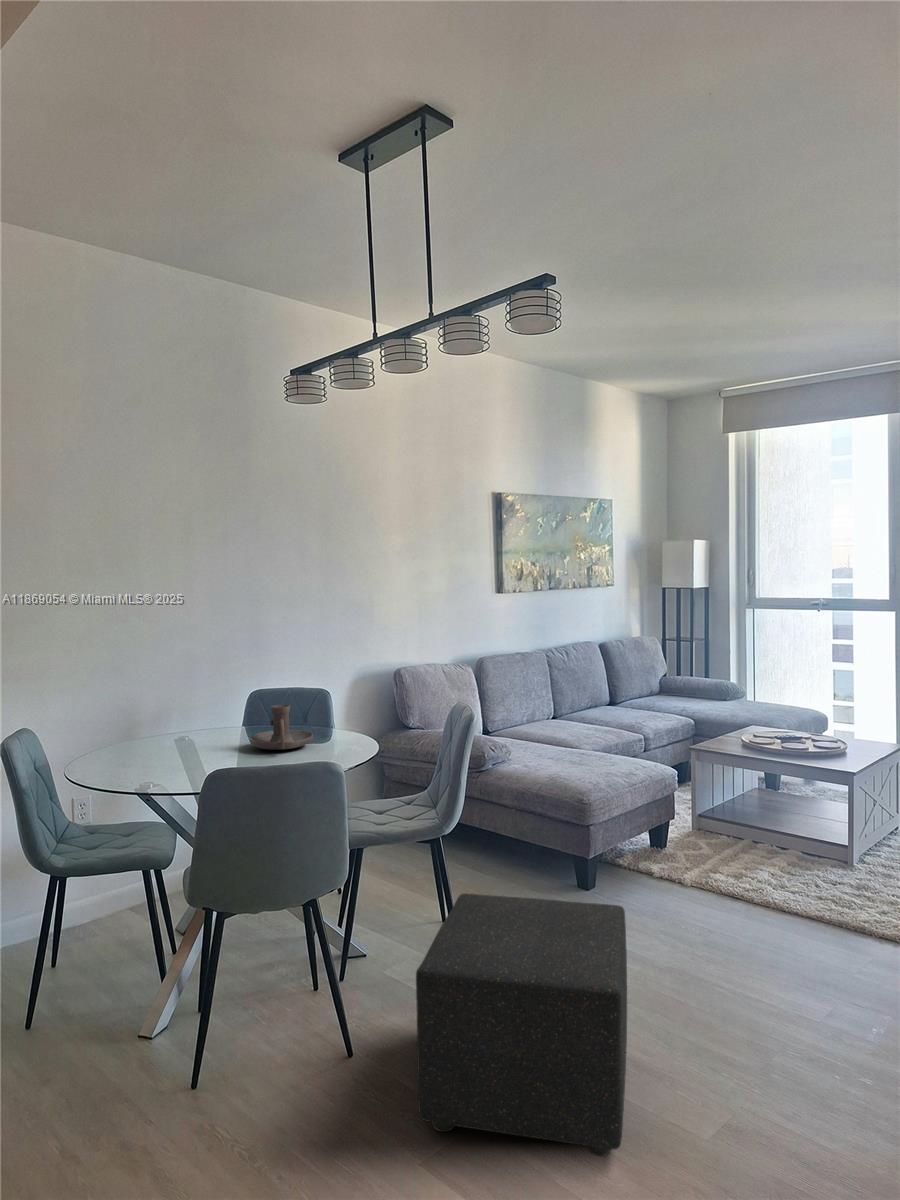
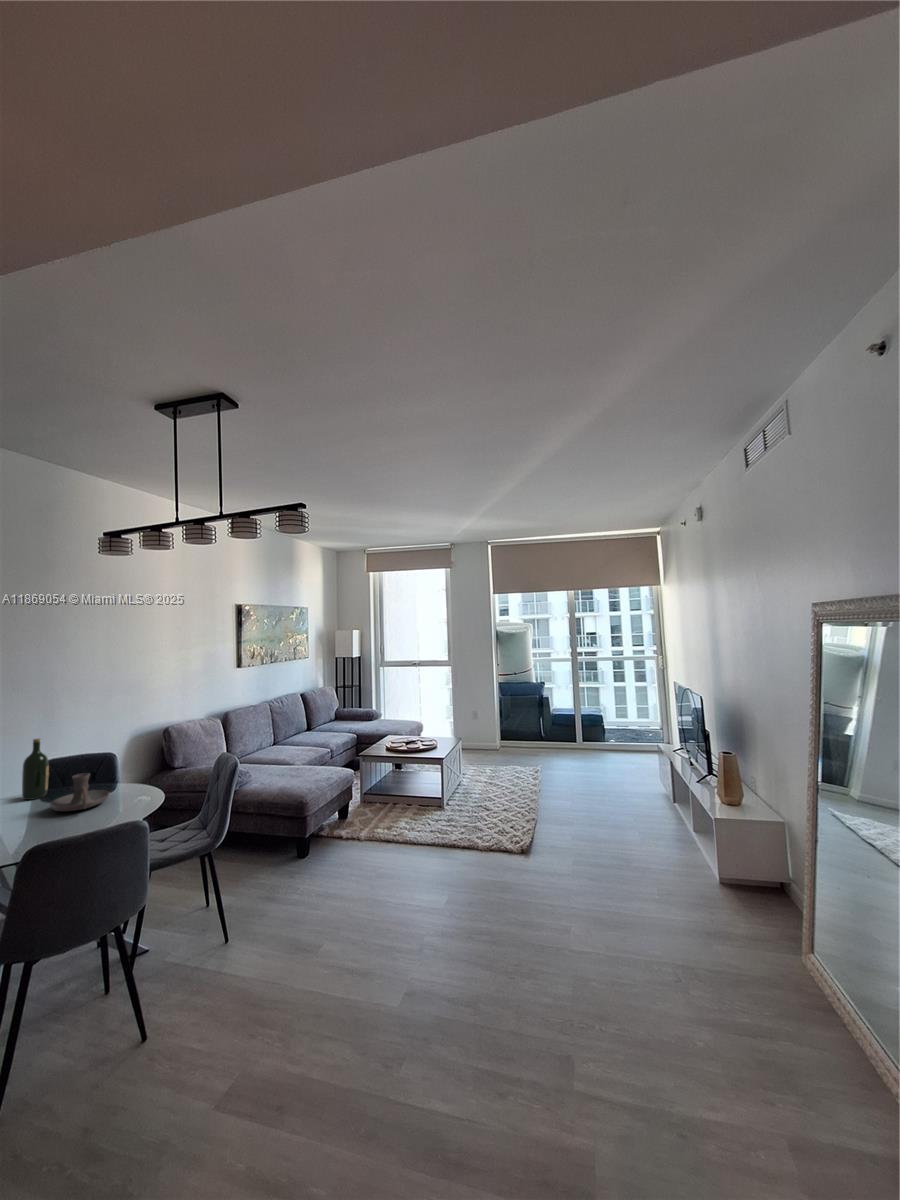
wine bottle: none [227,657,253,733] -> present [22,739,49,800]
ottoman: present [416,893,627,1156] -> none [212,870,351,1068]

